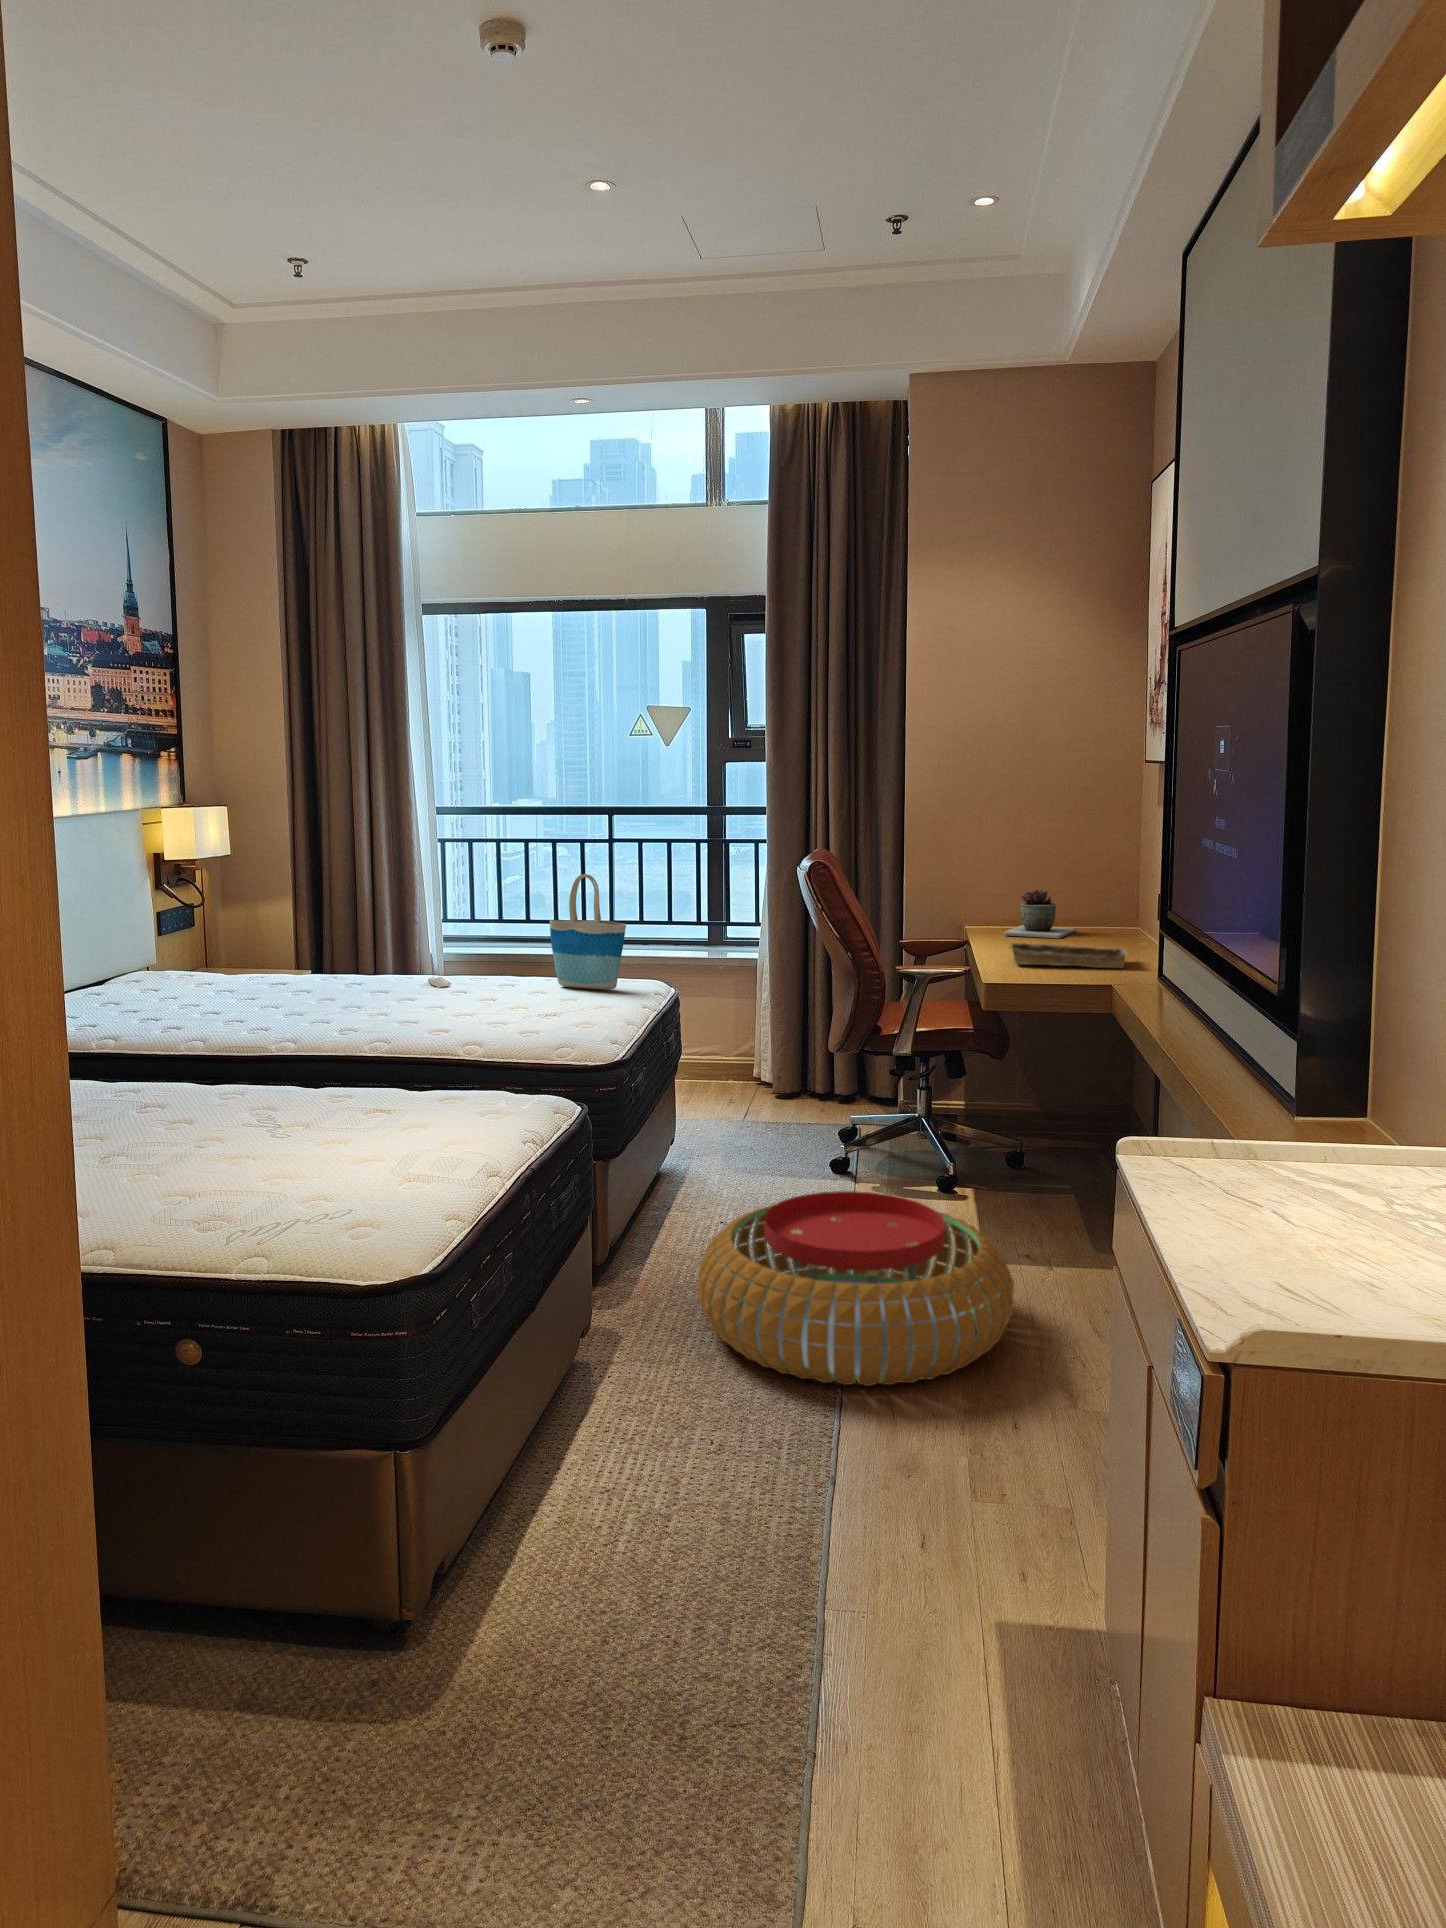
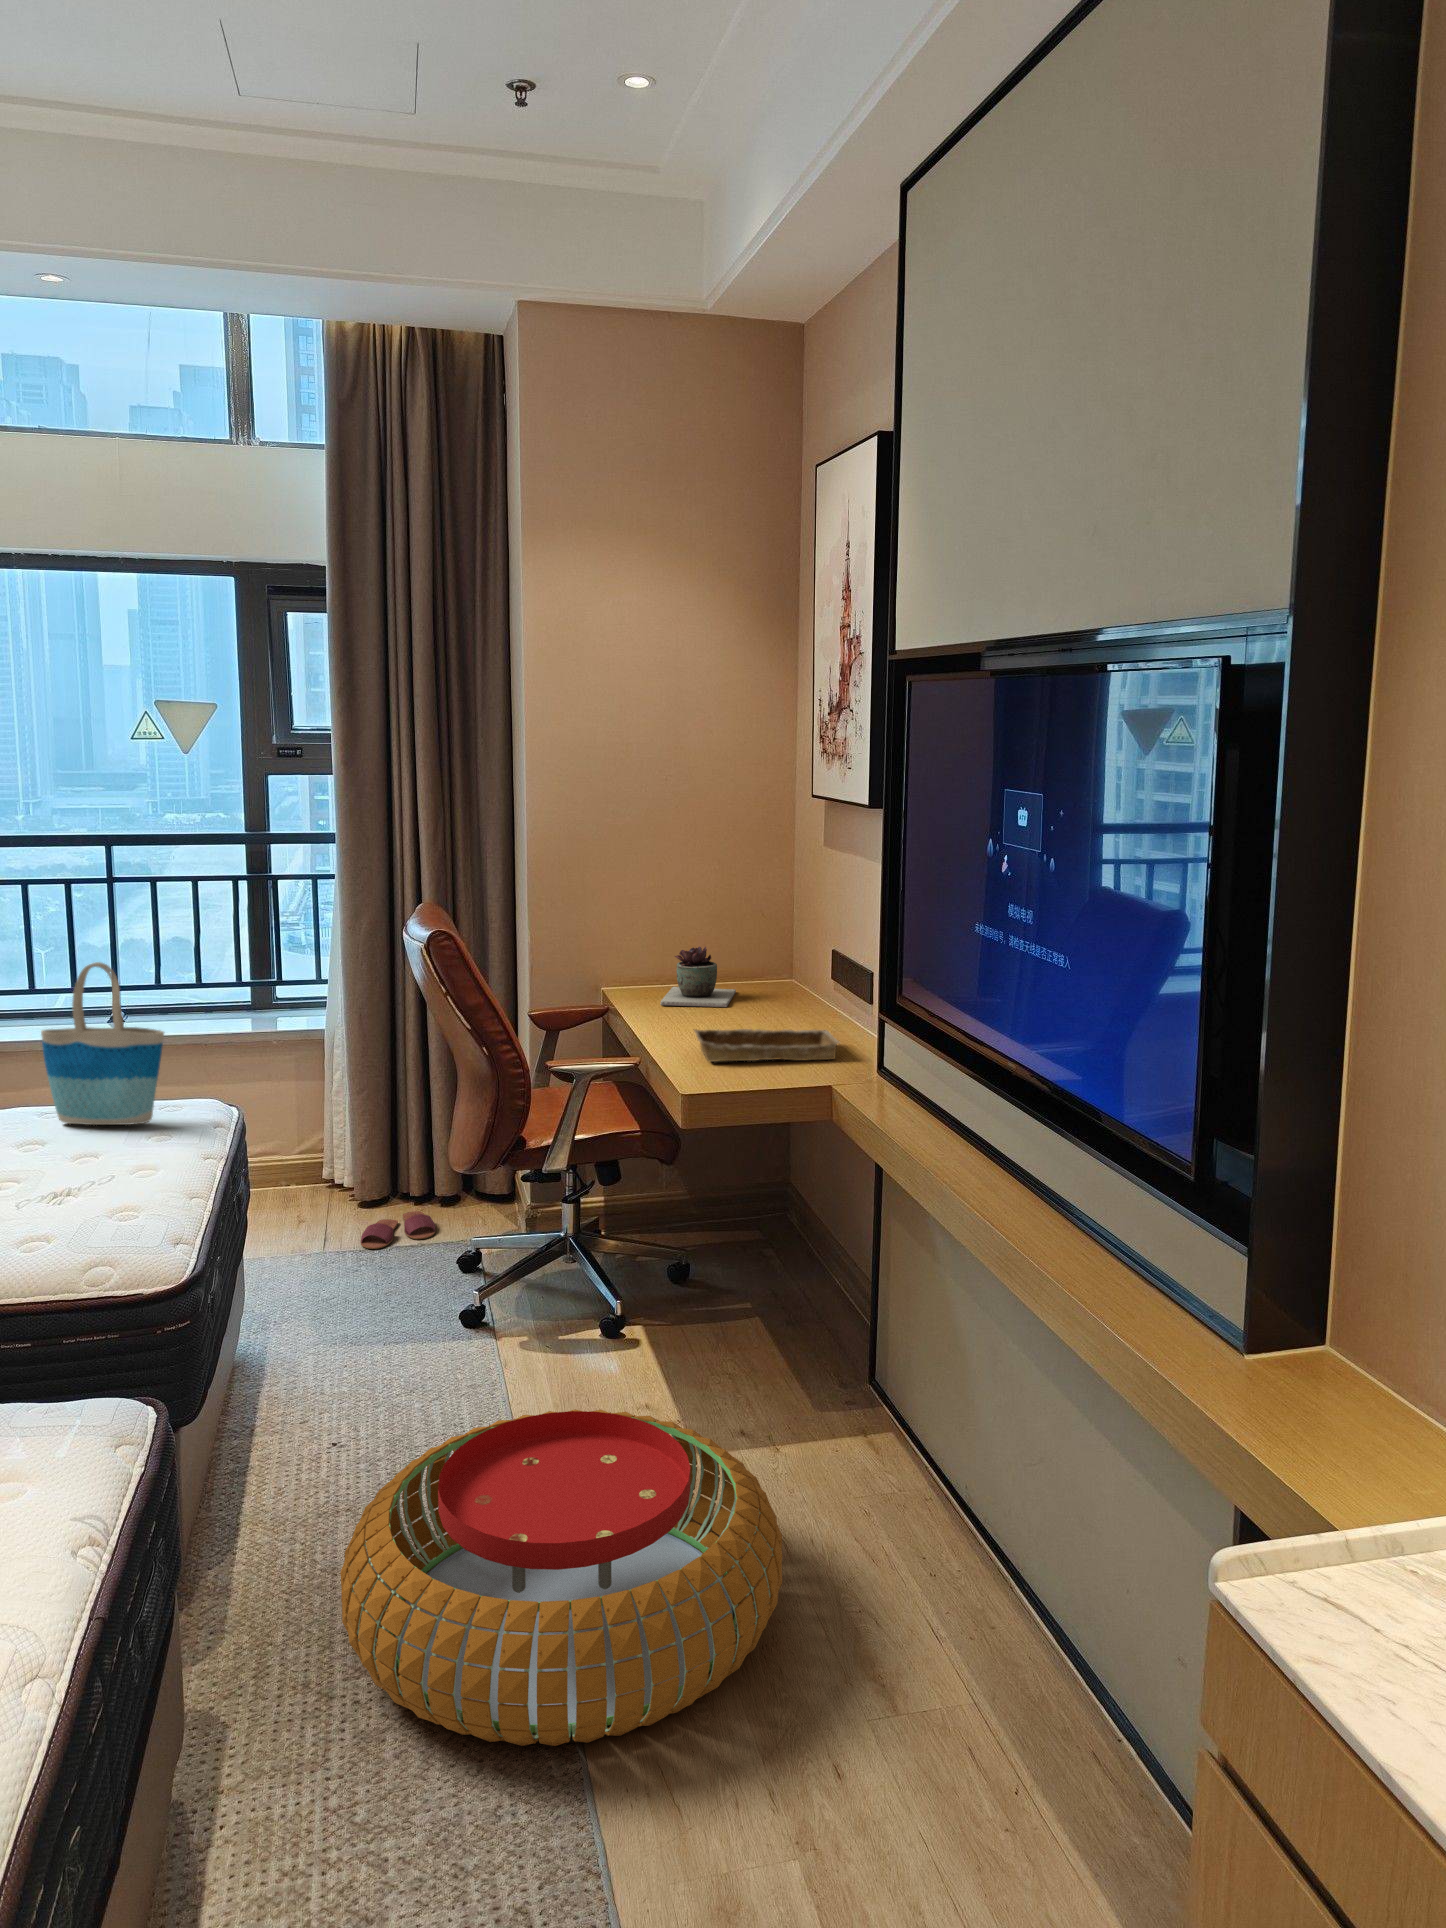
slippers: none [771,1103,830,1122] -> present [361,1211,436,1249]

